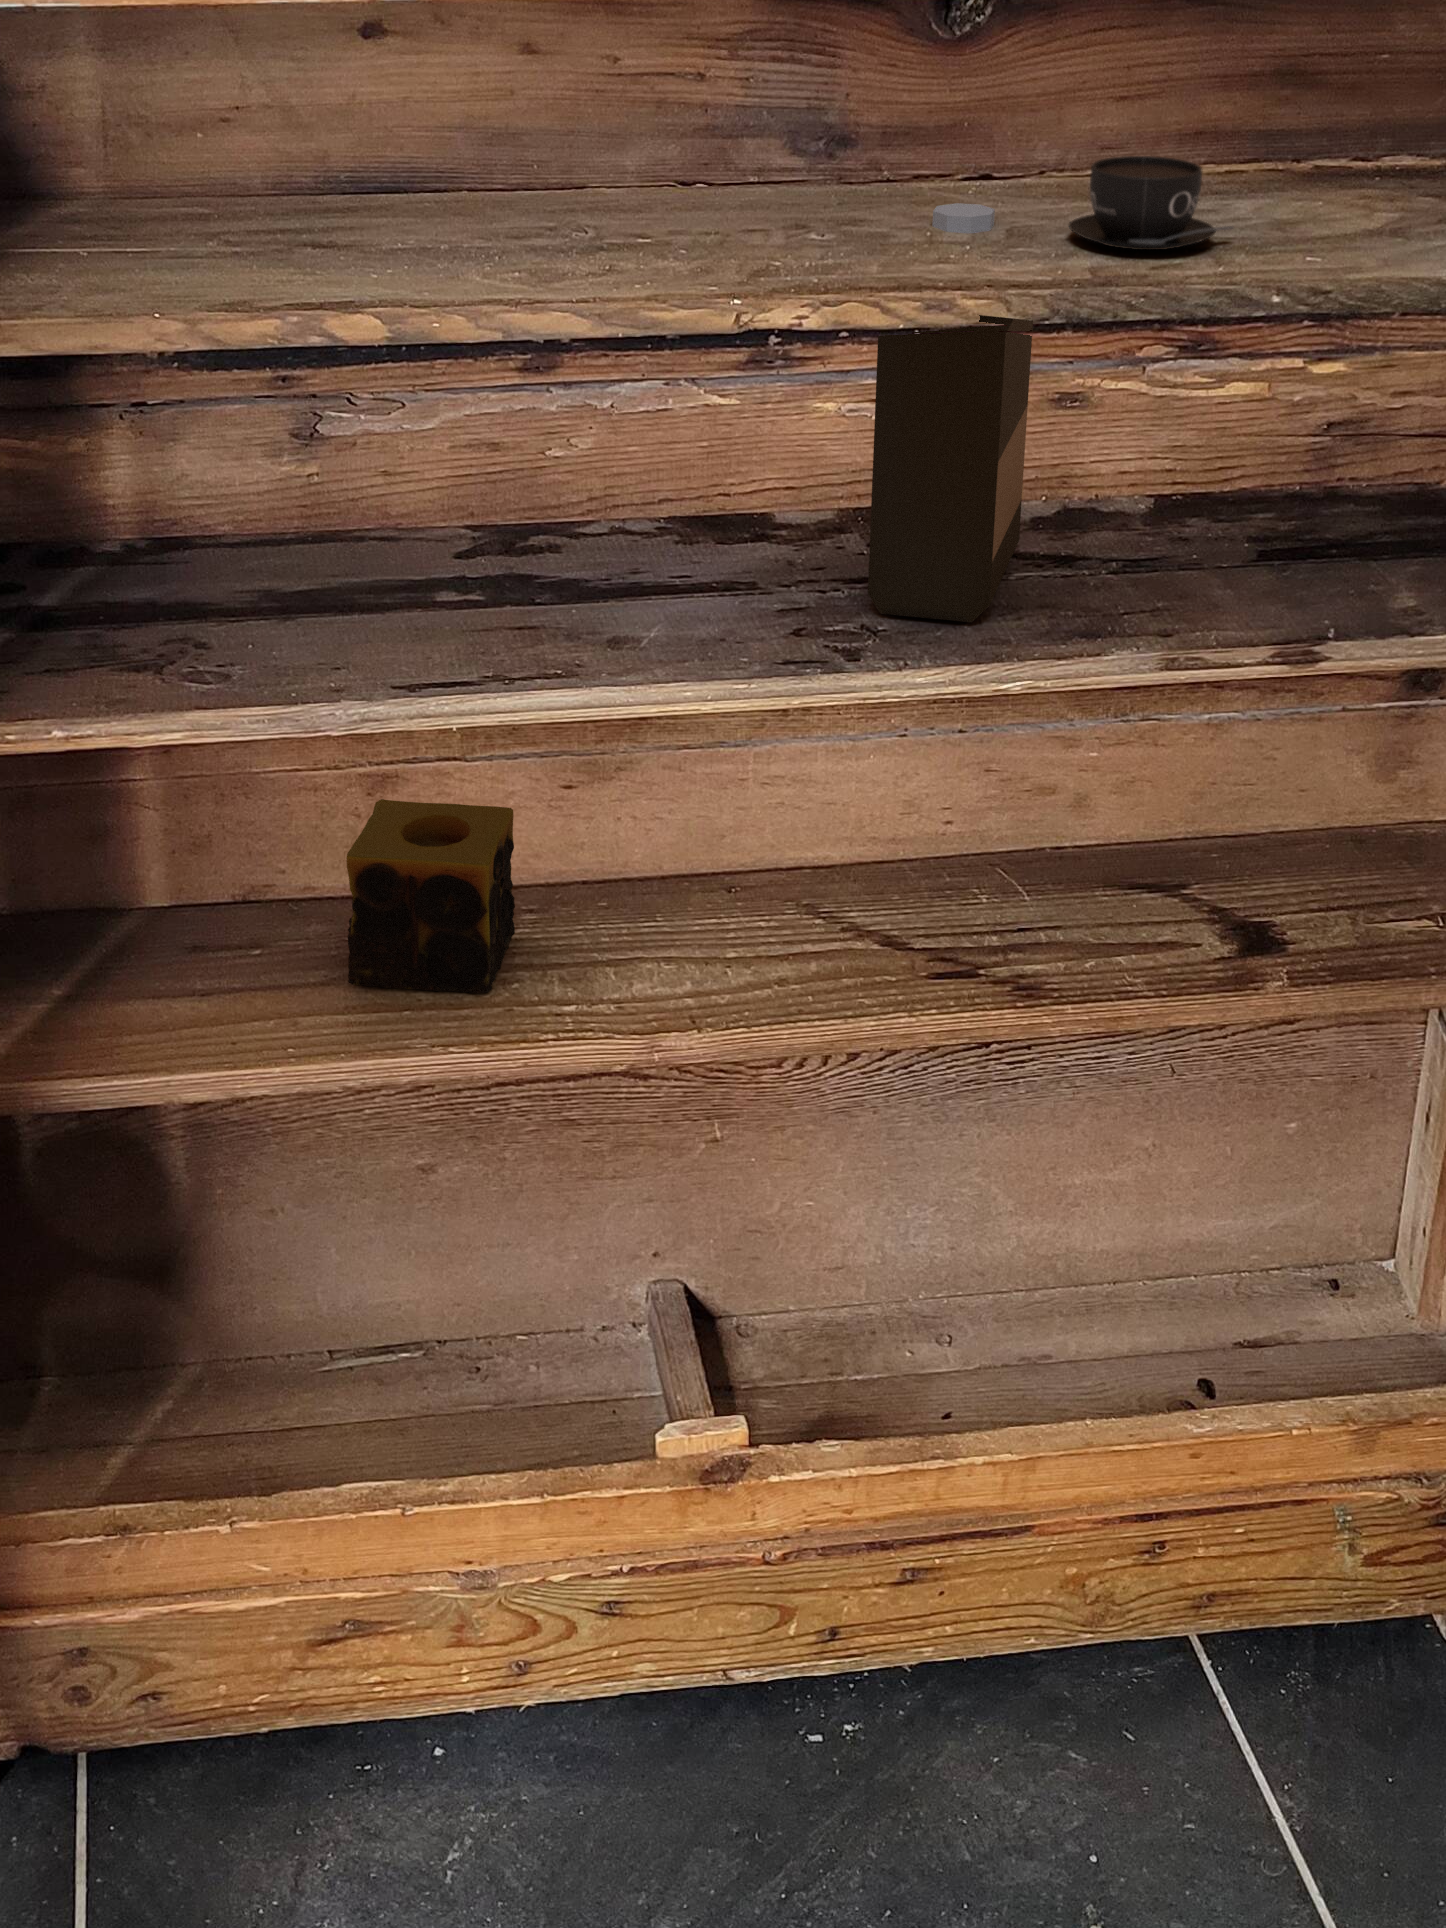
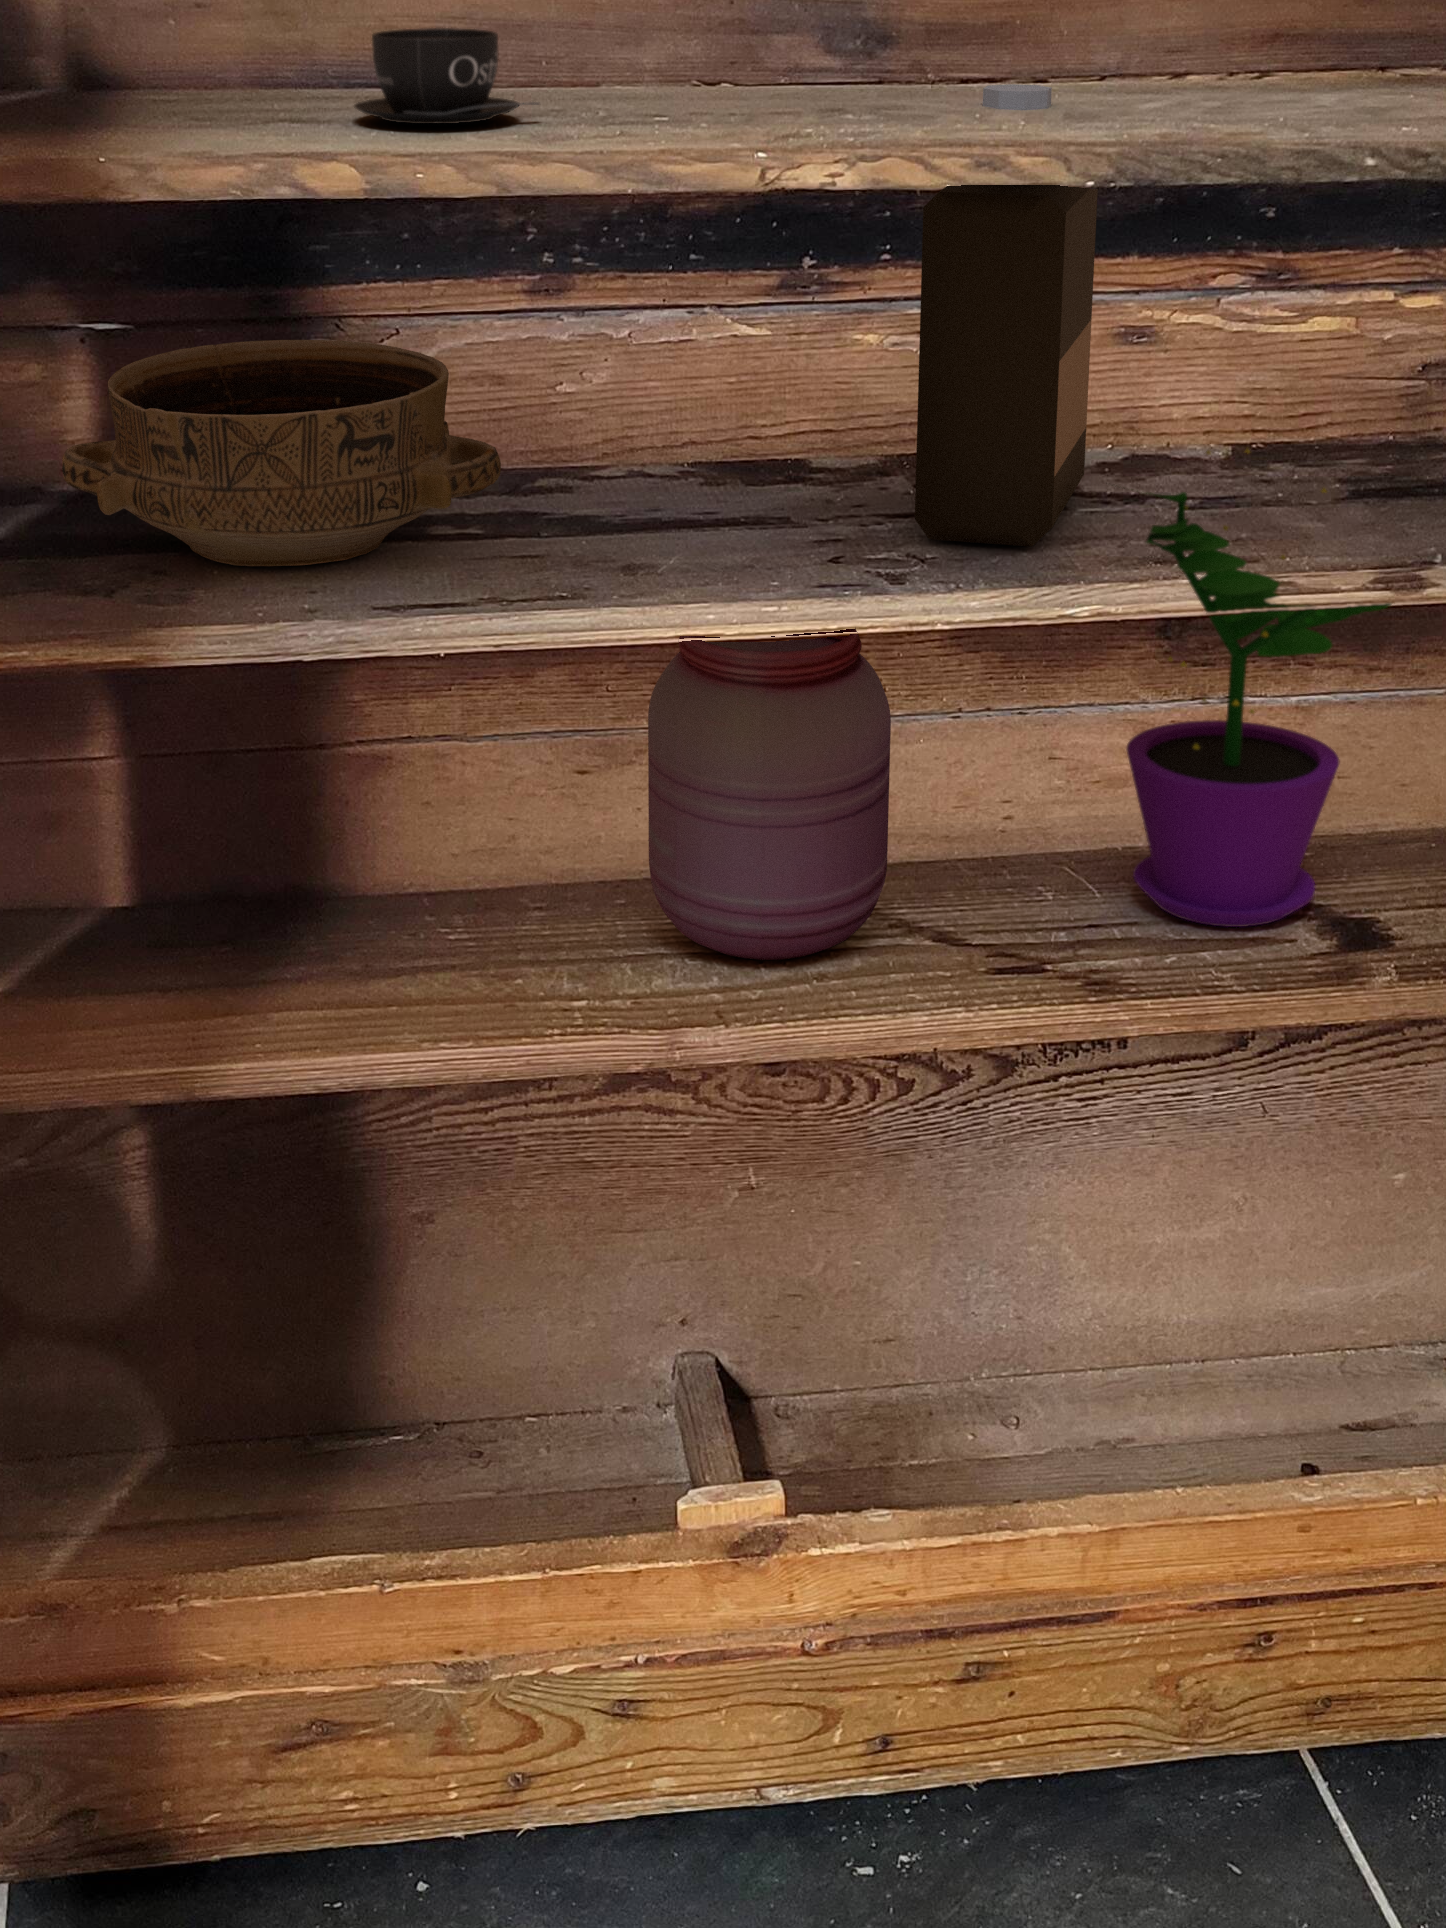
teacup: present [1069,156,1233,250] -> present [354,28,539,124]
ceramic bowl: none [112,426,501,645] -> present [62,340,501,566]
flower pot: none [1036,513,1308,937] -> present [1126,449,1391,927]
jar: none [630,654,844,971] -> present [648,628,891,960]
candle: present [346,799,515,993] -> none [326,768,520,981]

